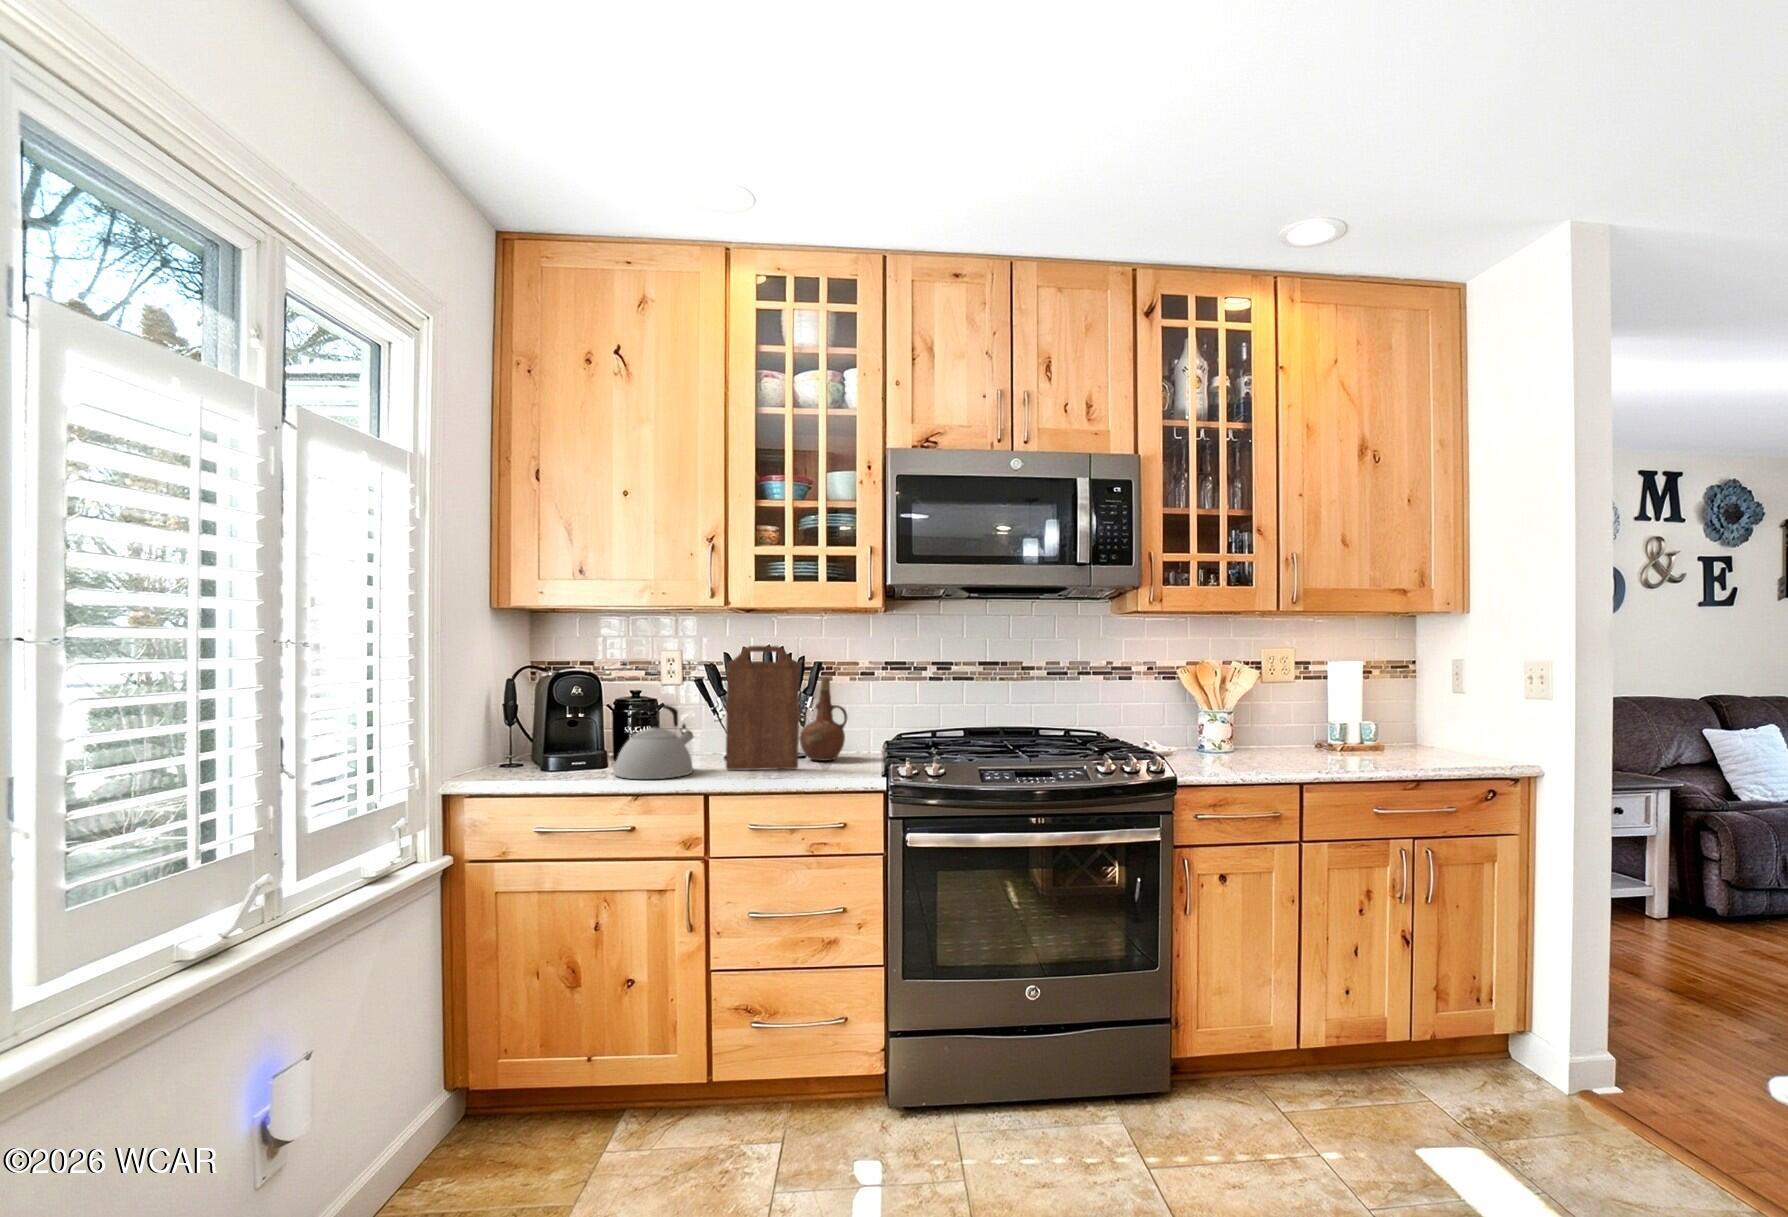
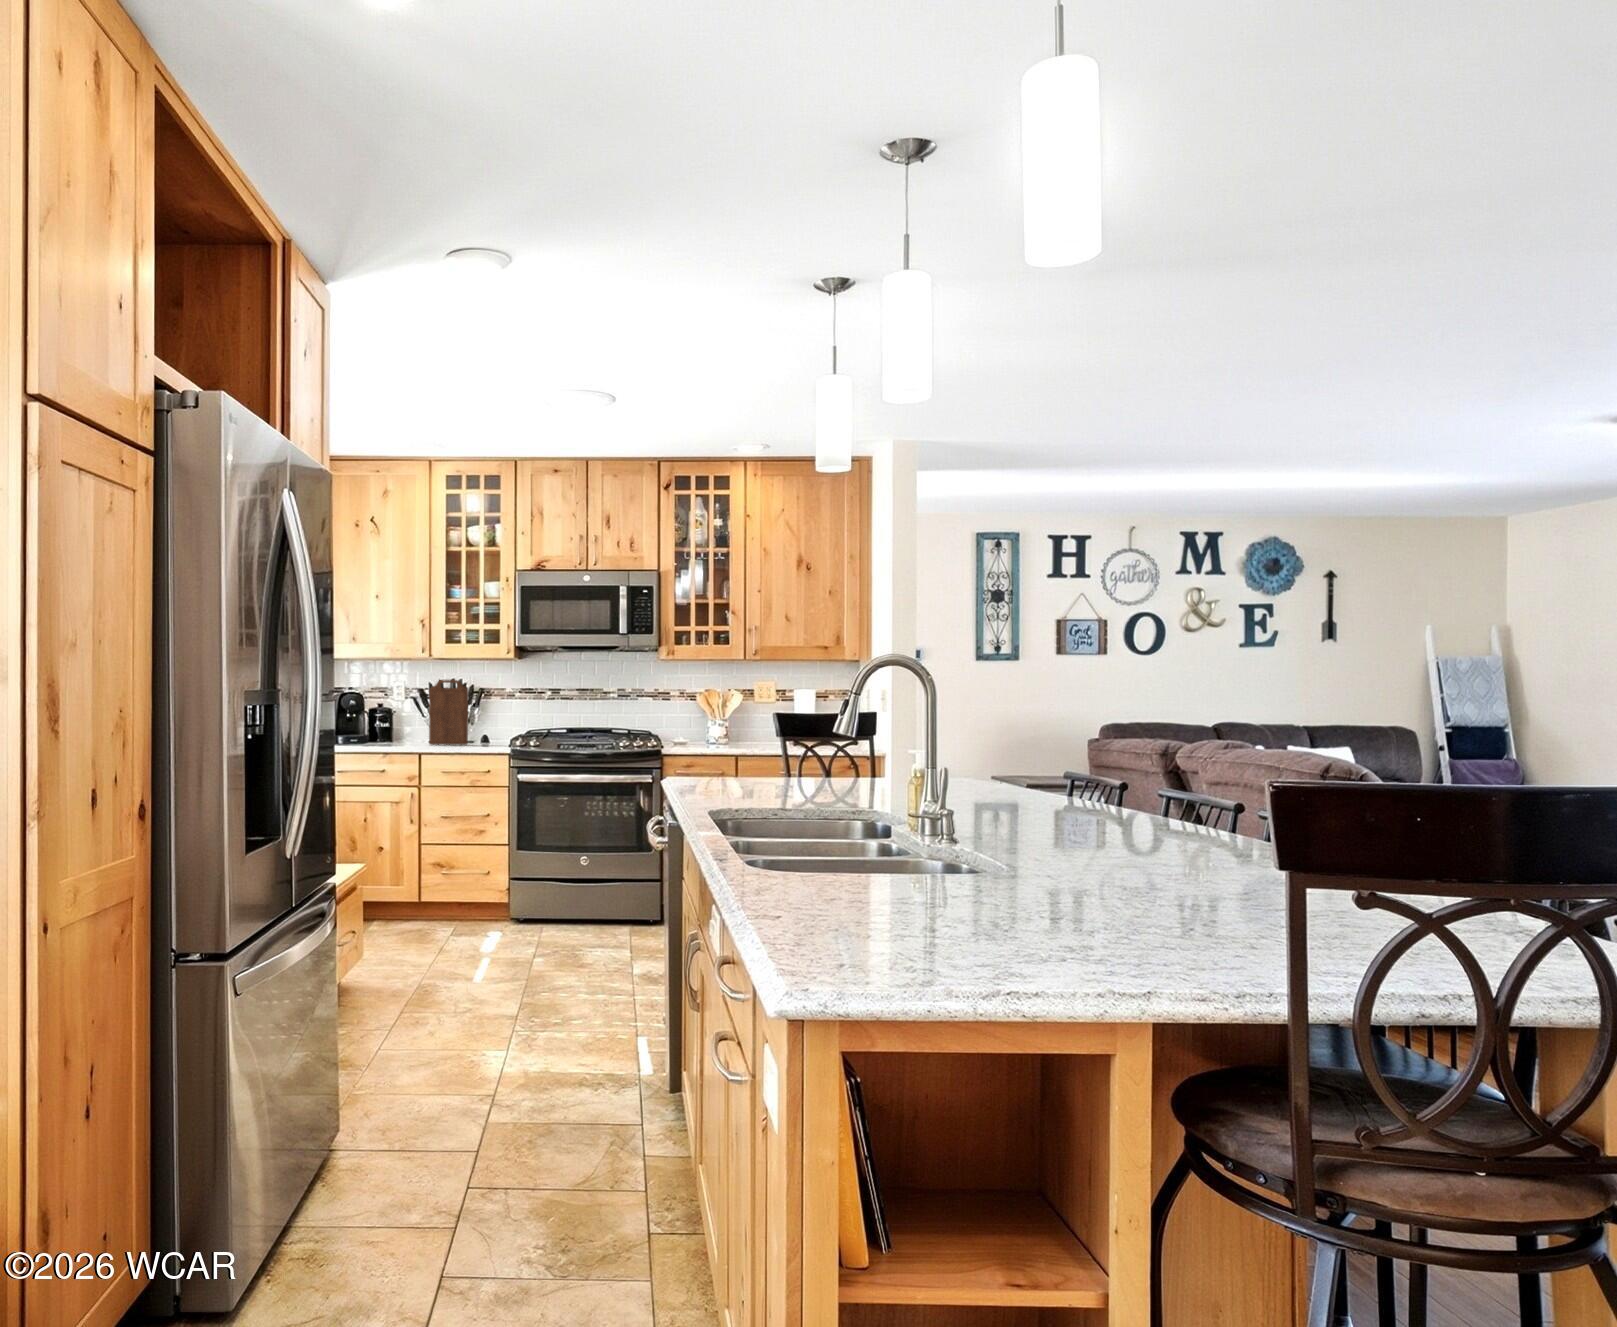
ceramic pitcher: present [799,677,847,760] -> none [470,697,497,743]
kettle: present [614,704,693,779] -> none [371,710,412,747]

